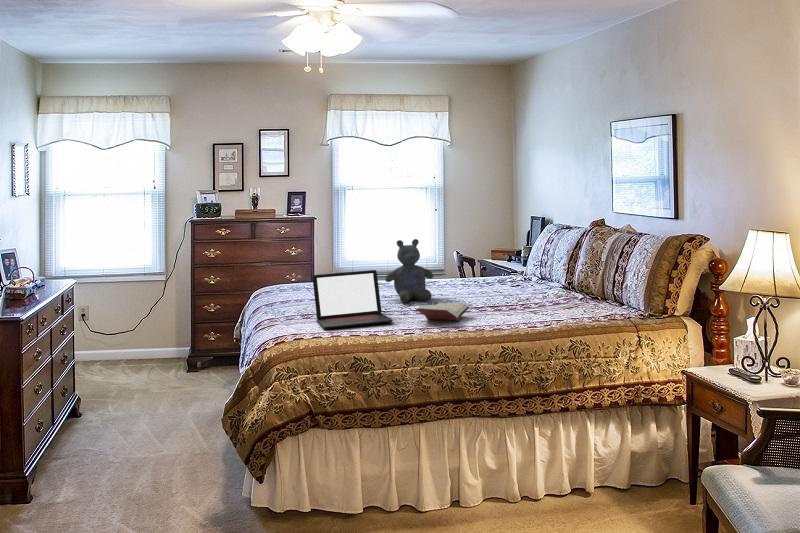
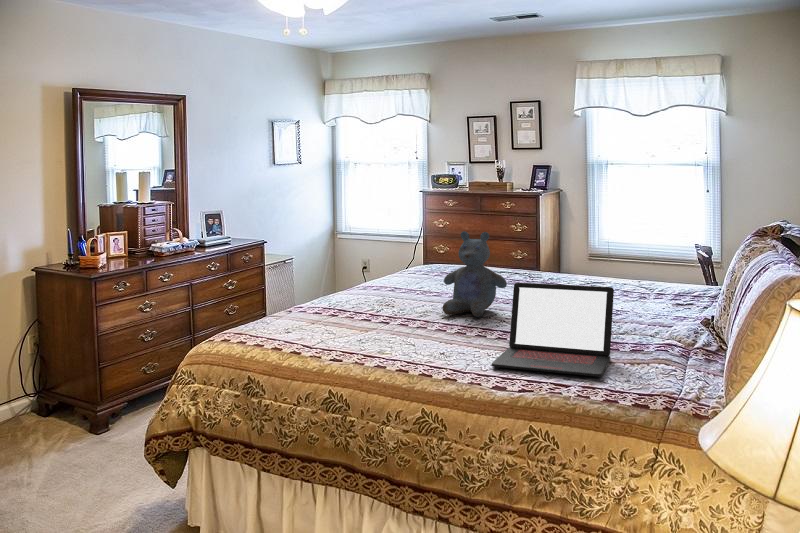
laptop: present [313,270,393,329] -> present [492,283,614,377]
book: present [416,303,469,321] -> none [376,324,461,355]

